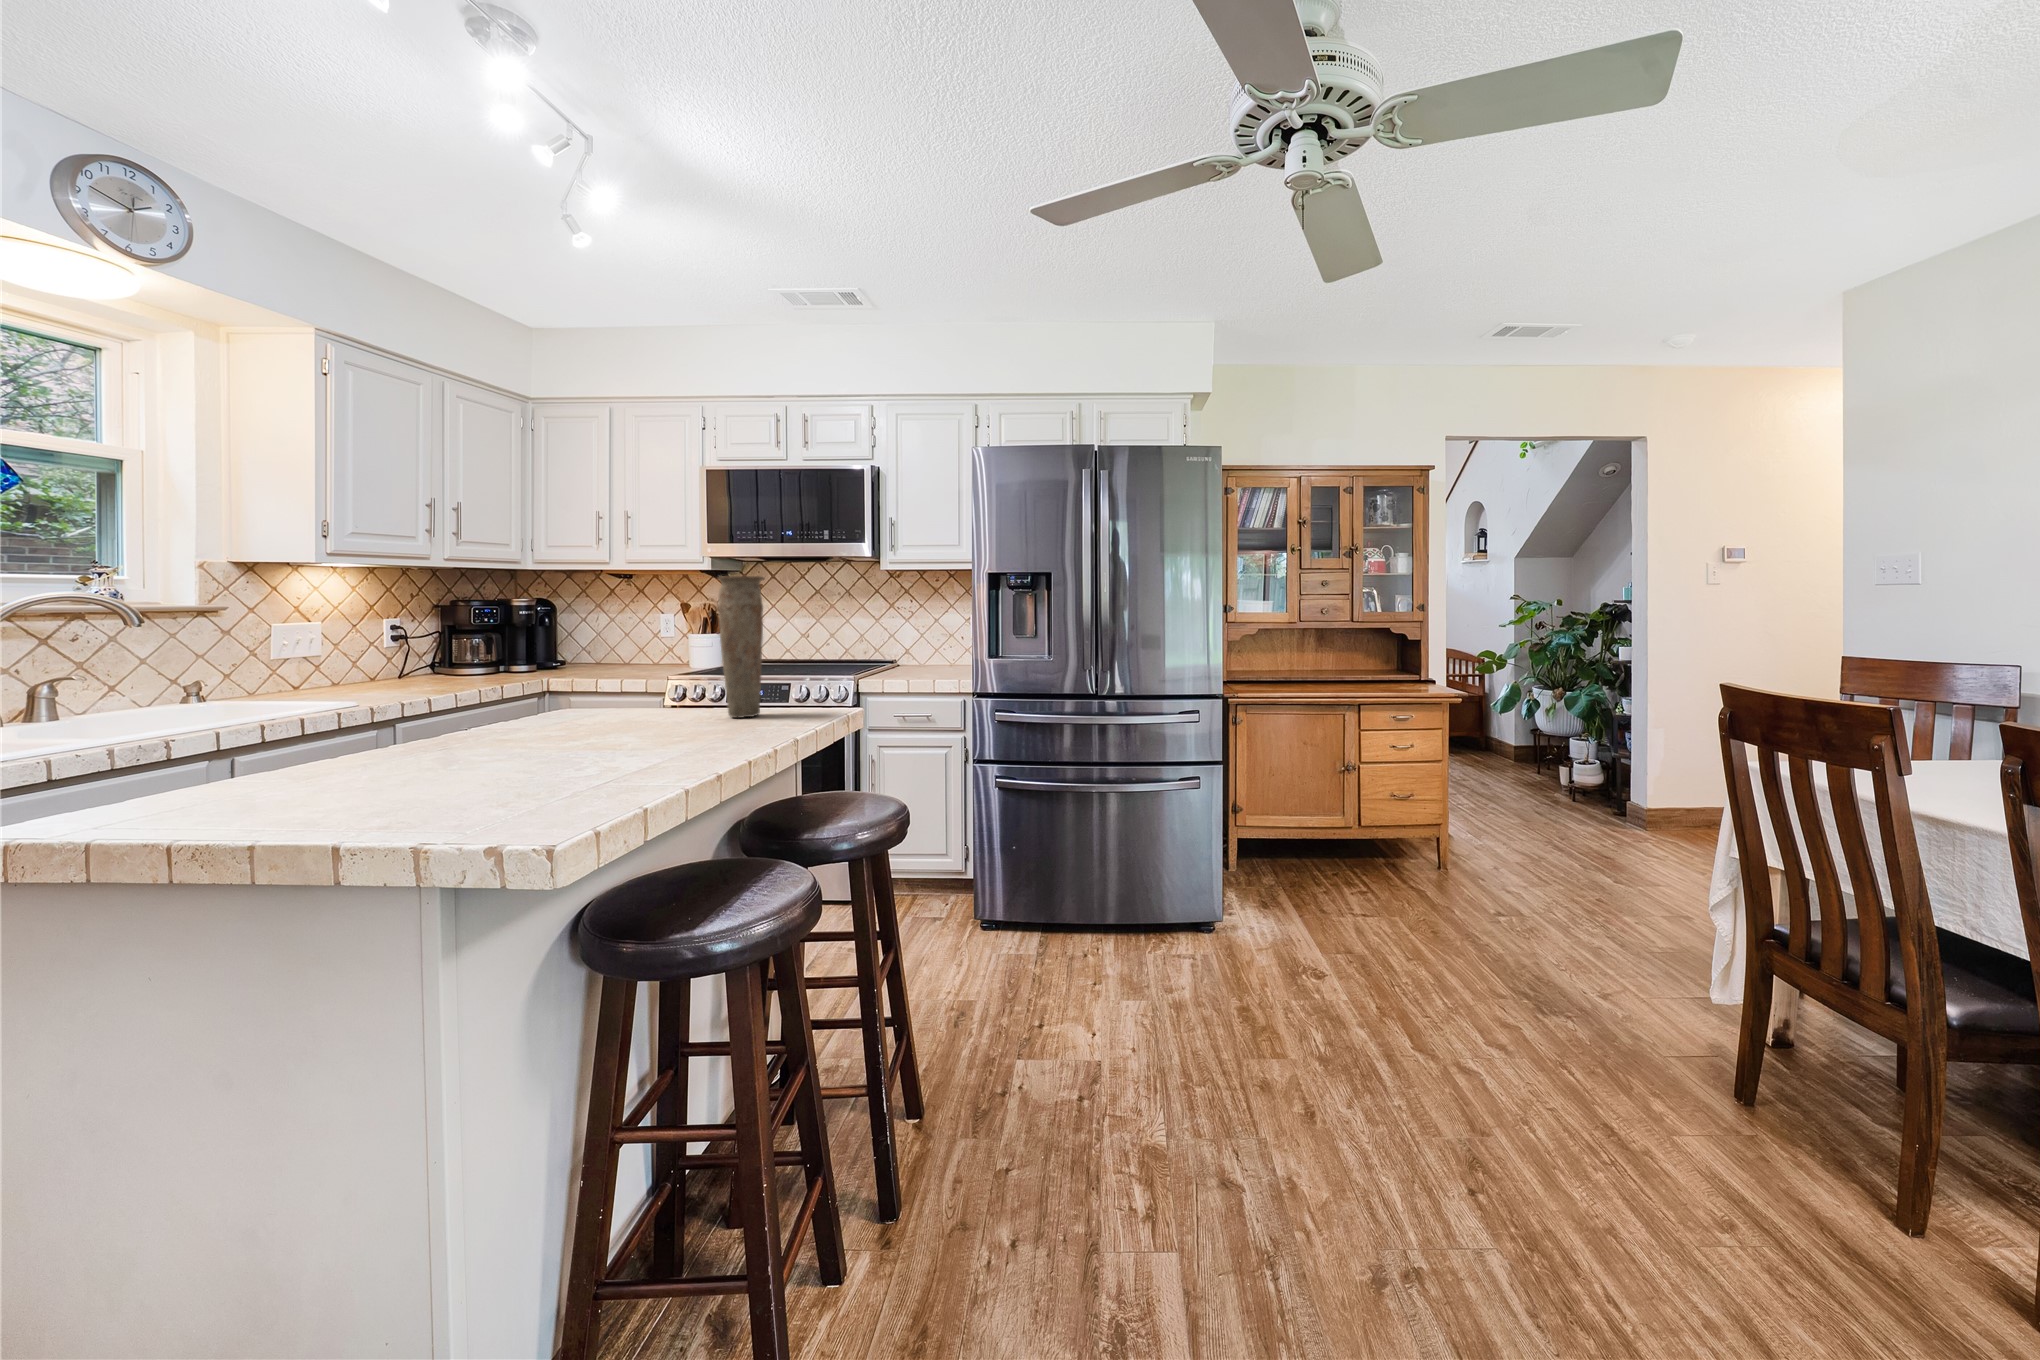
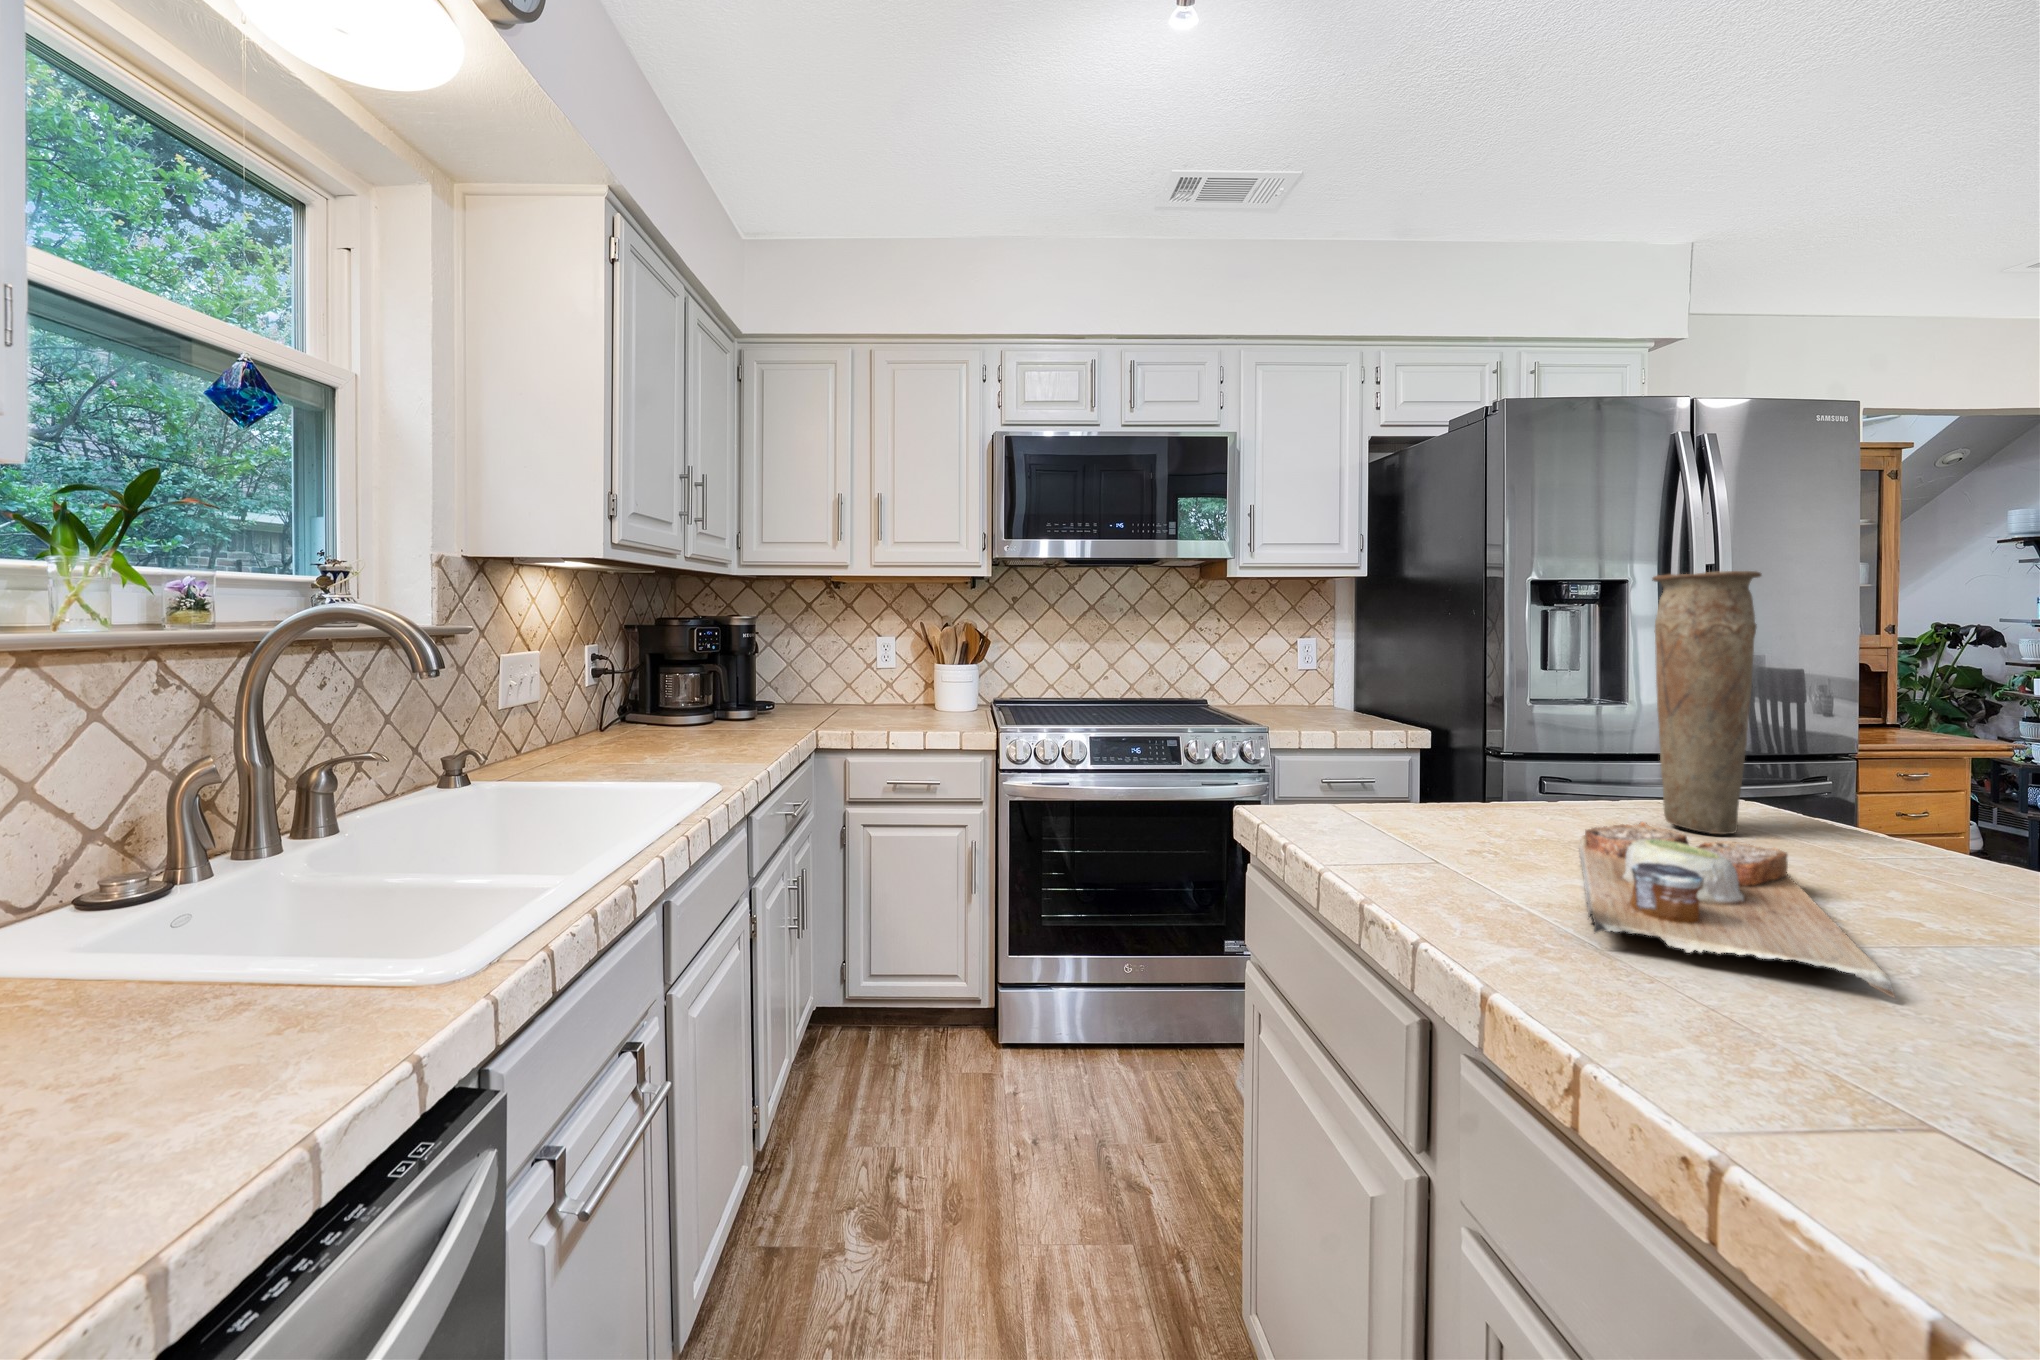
cutting board: none [435,707,671,756] -> present [1580,822,1895,997]

